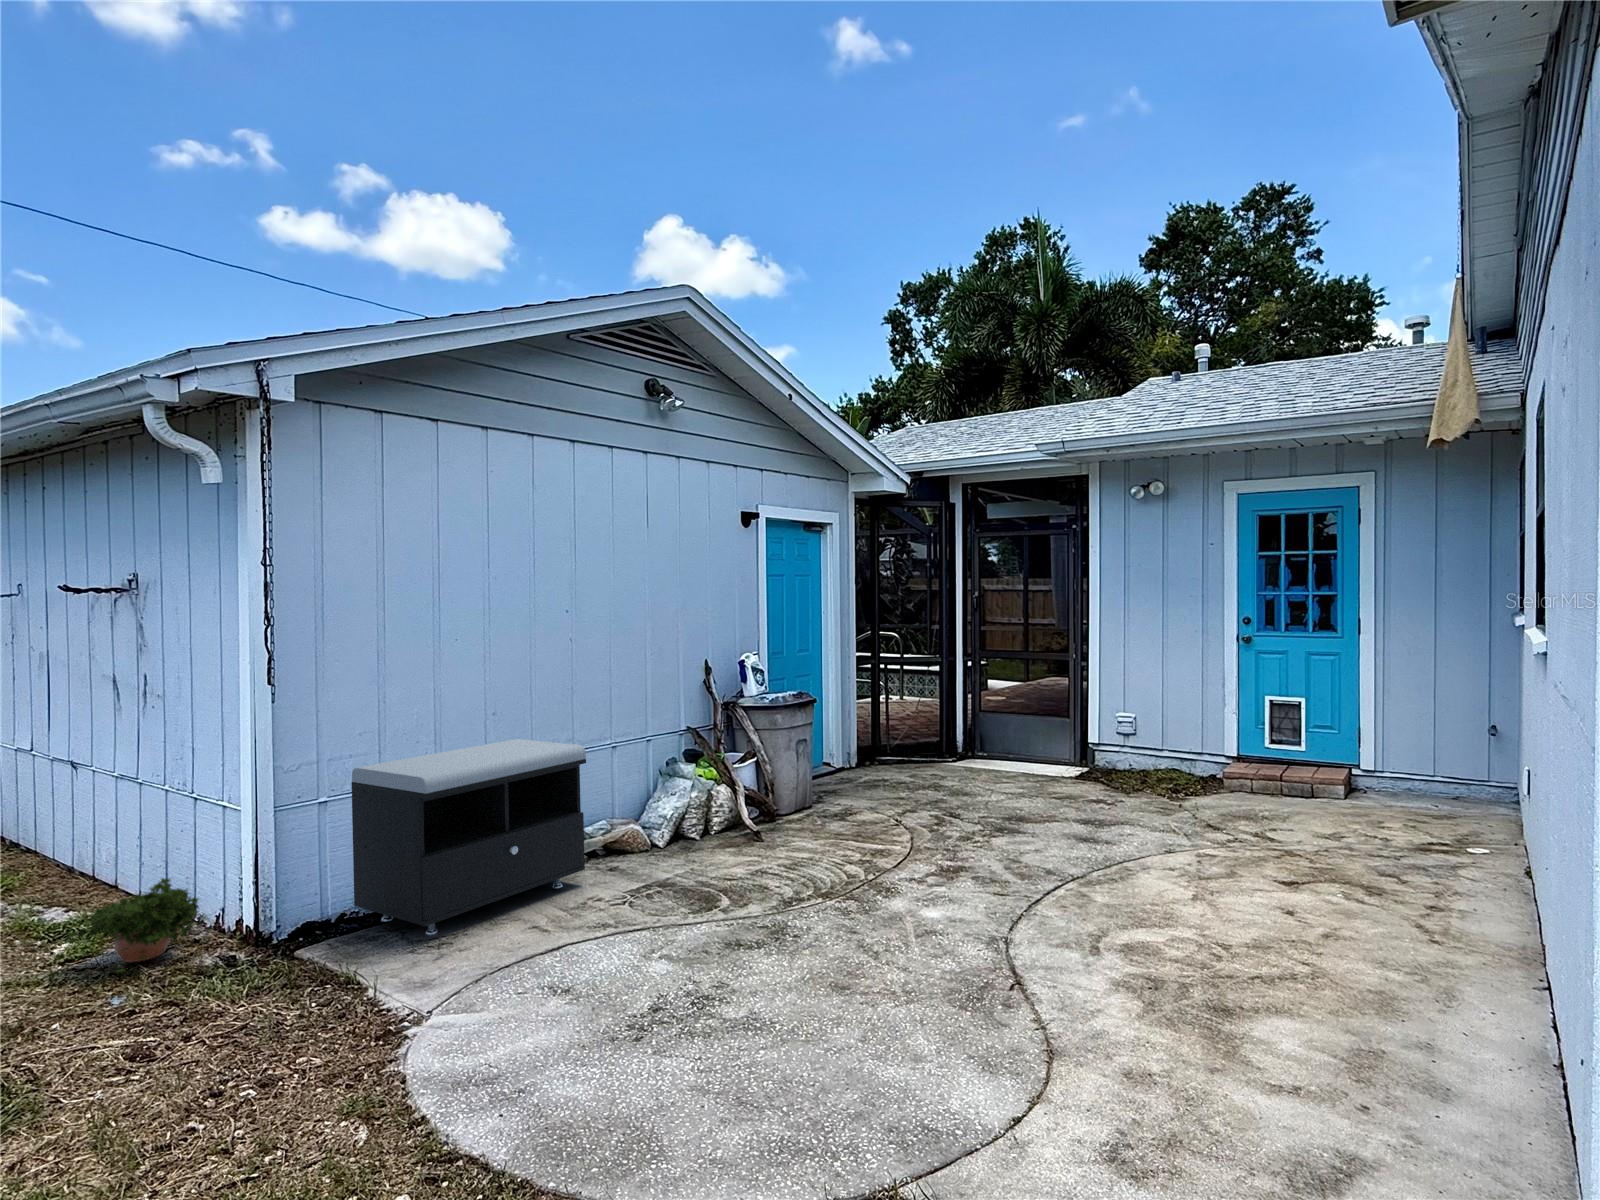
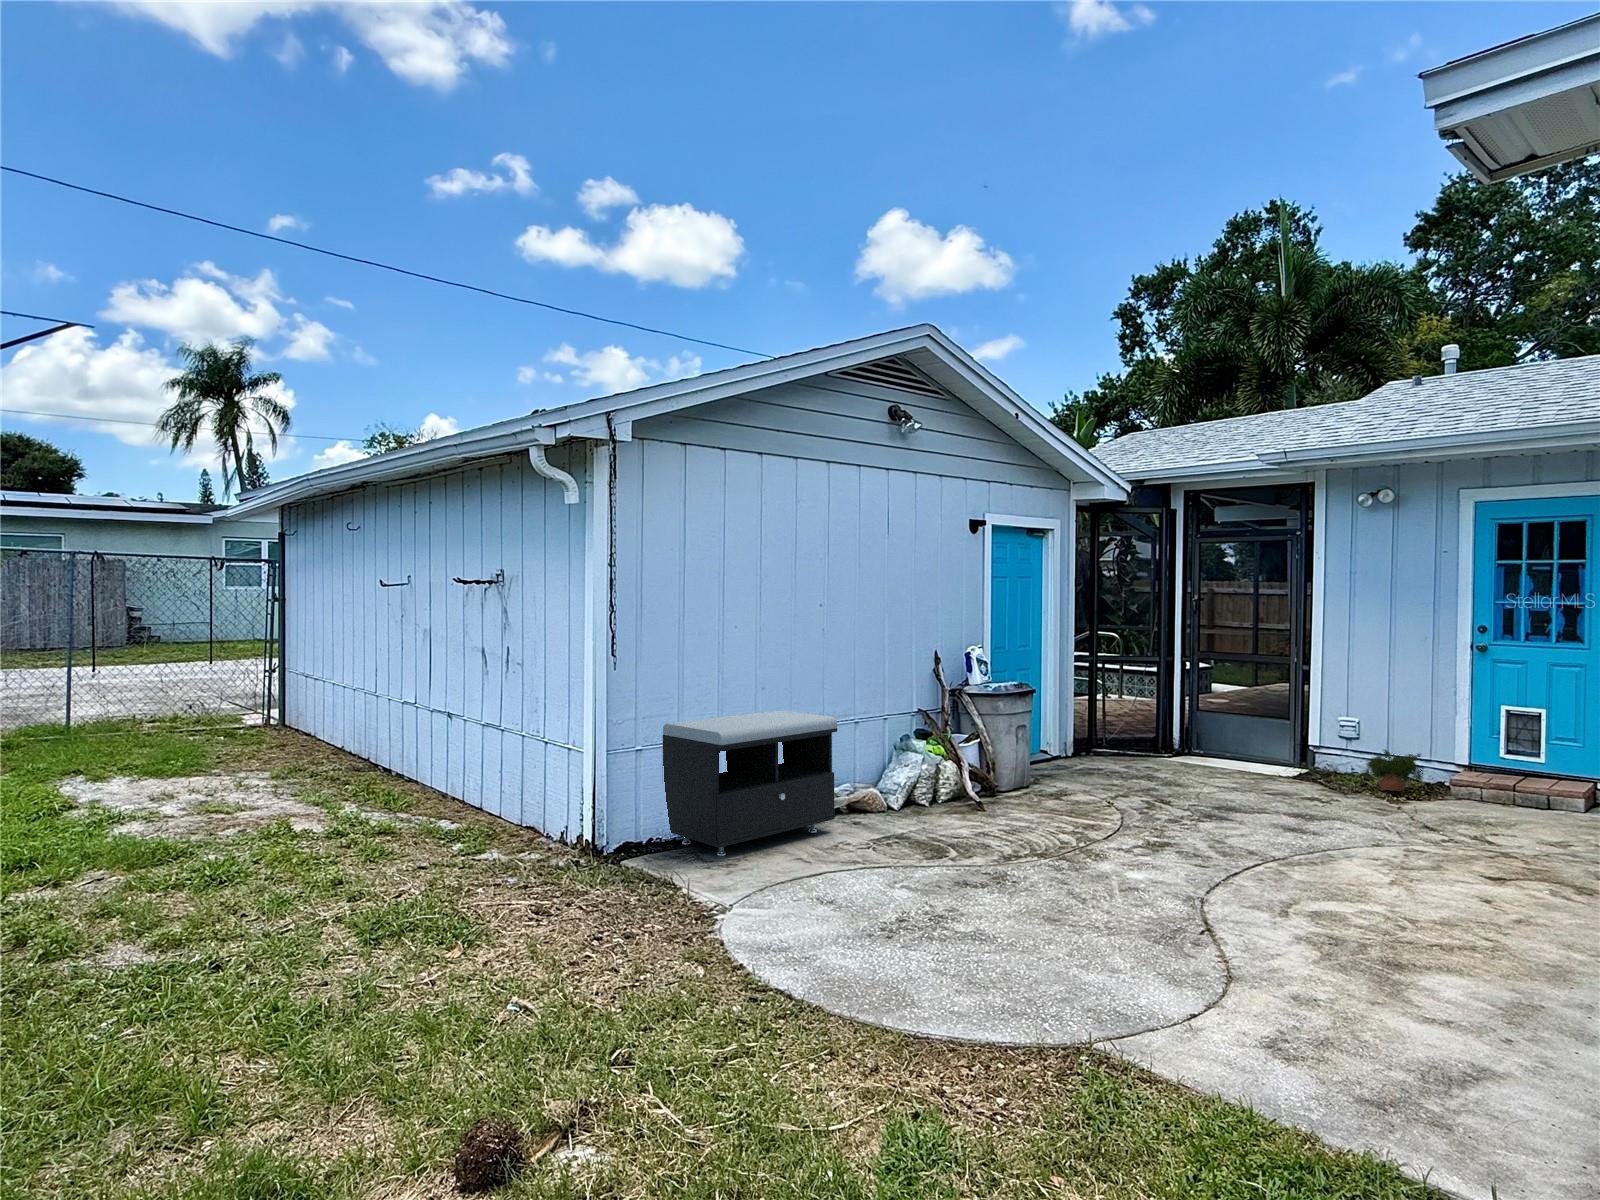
potted plant: present [64,878,208,974] -> present [1363,750,1423,791]

